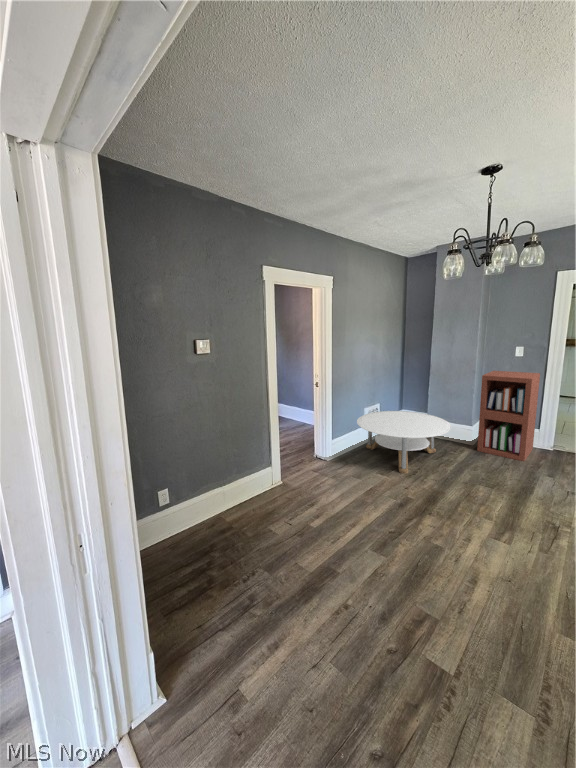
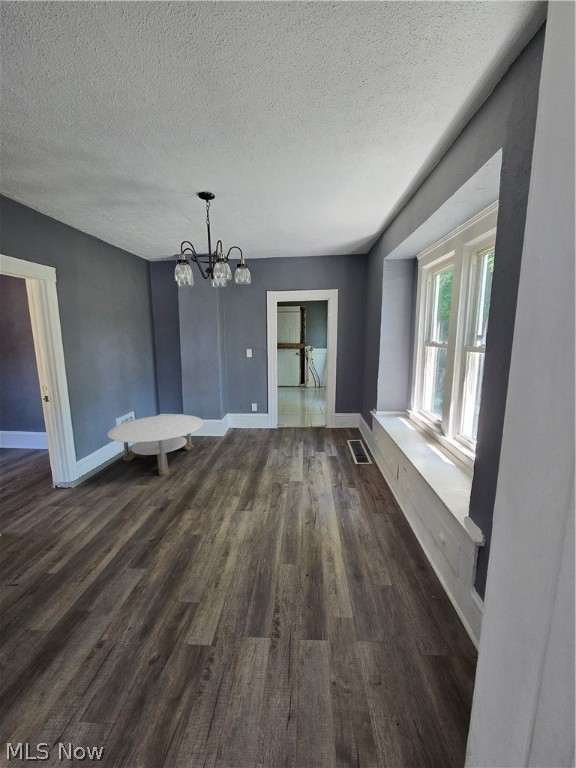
bookshelf: present [477,371,540,461] -> none [223,371,263,439]

